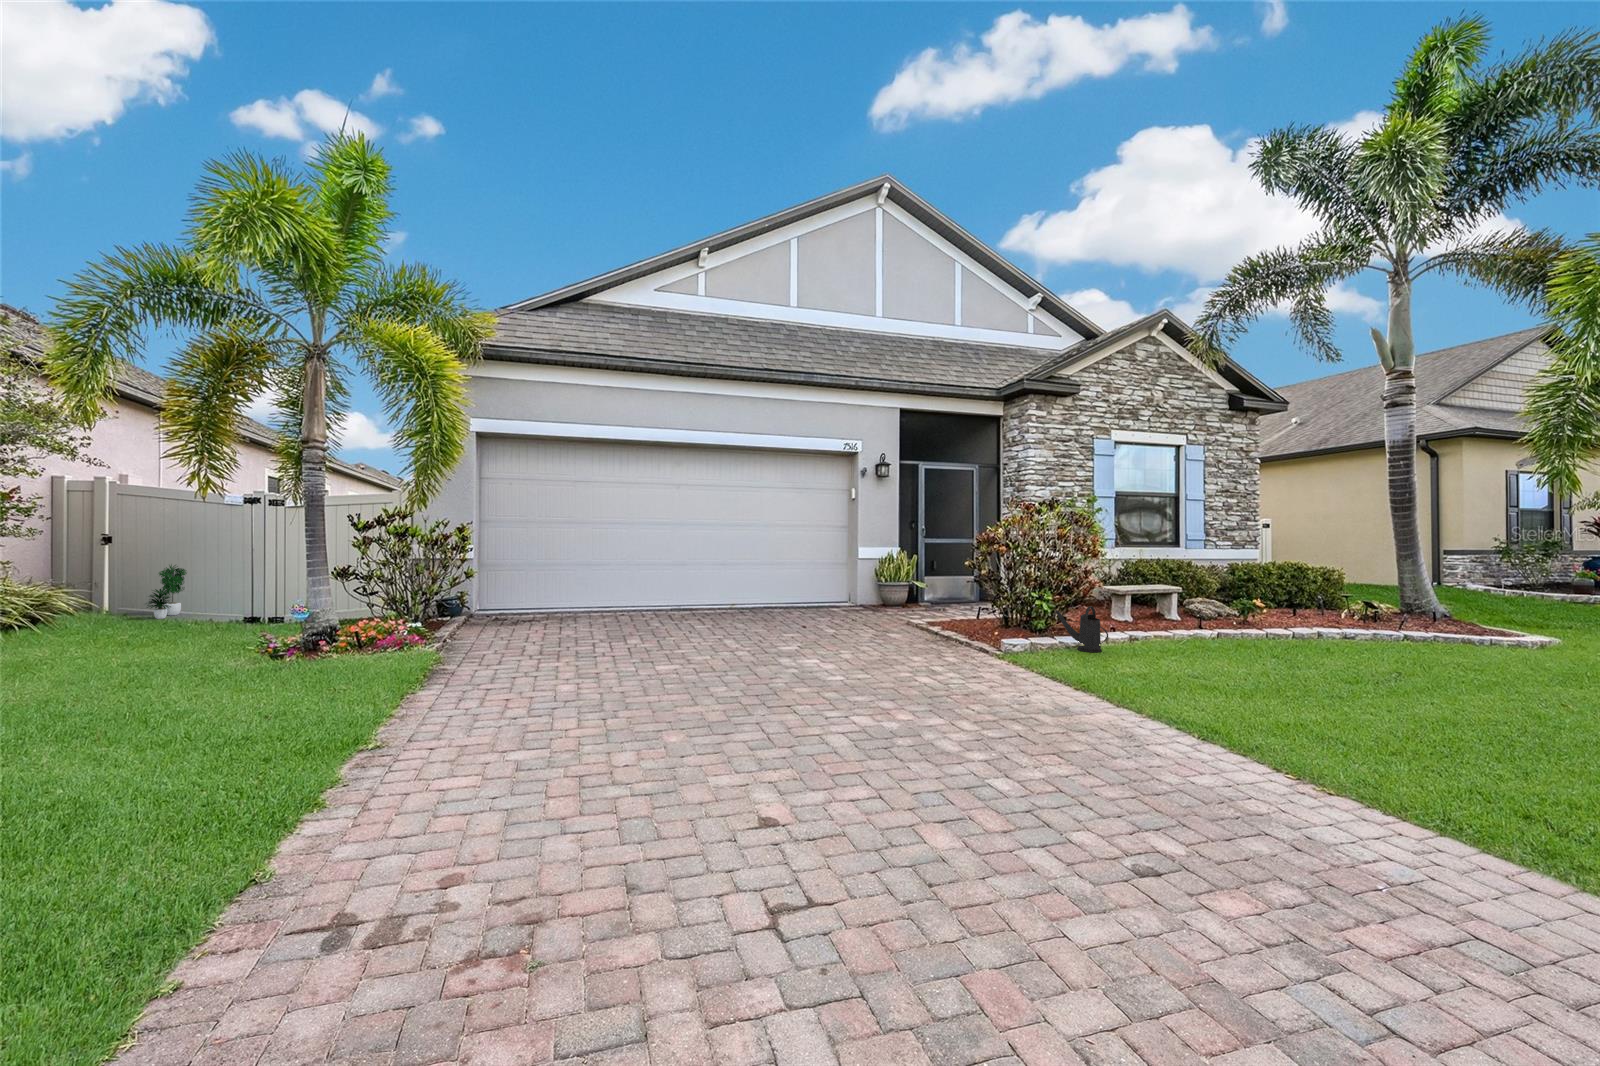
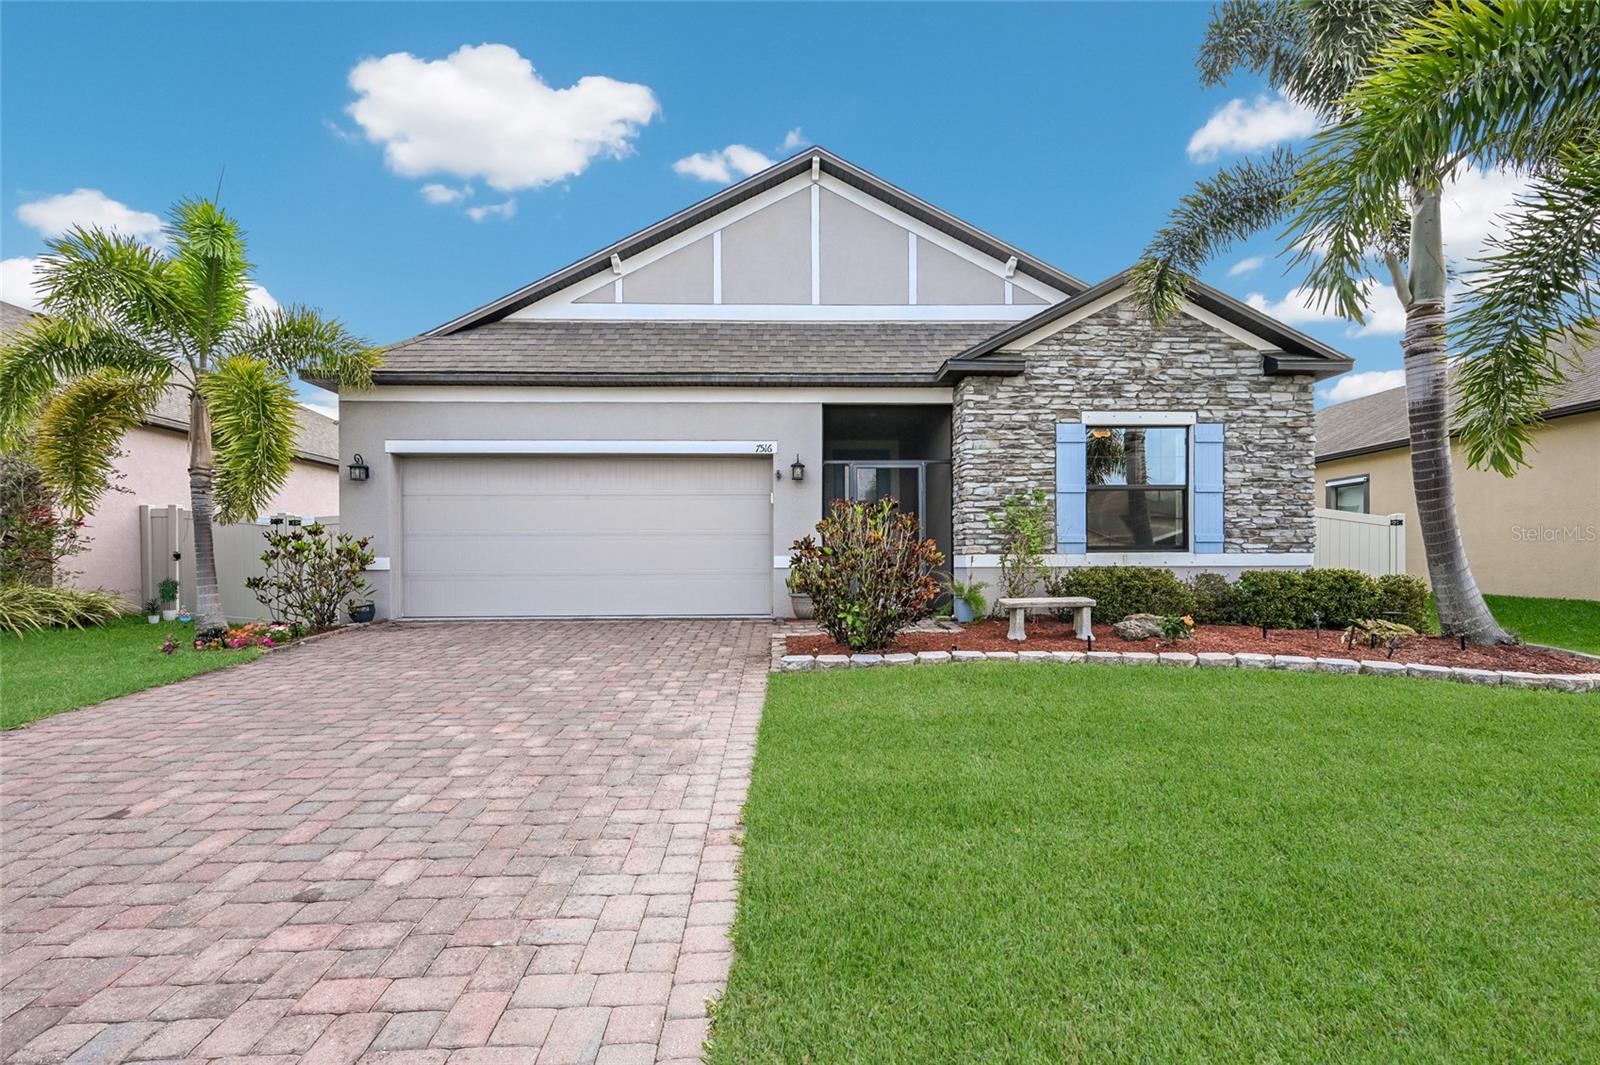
watering can: present [1056,606,1108,652] -> none [862,627,899,681]

